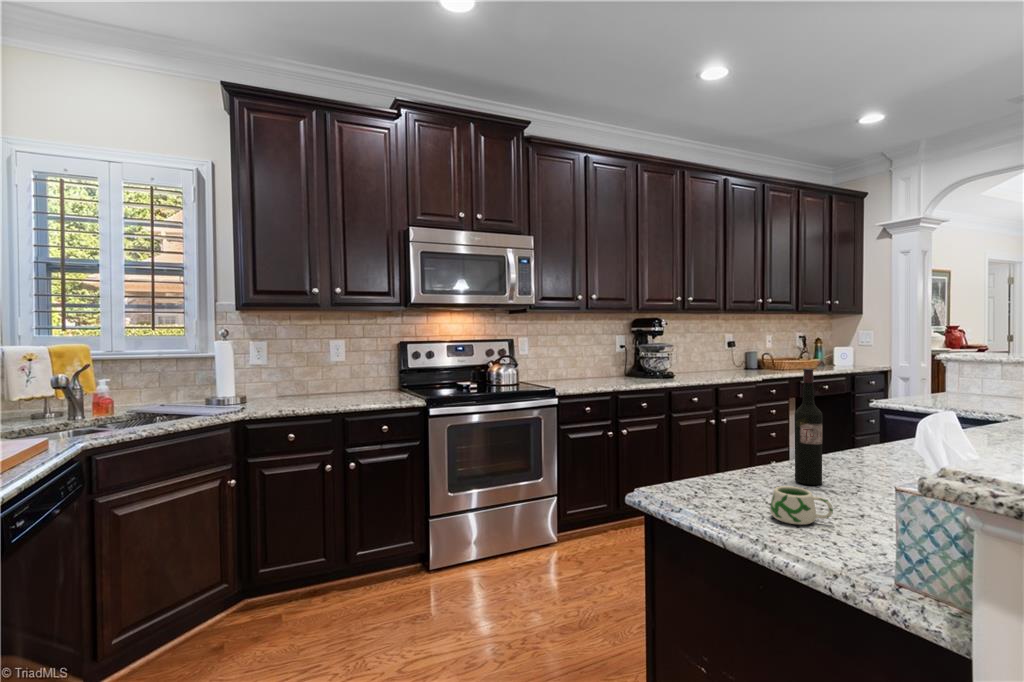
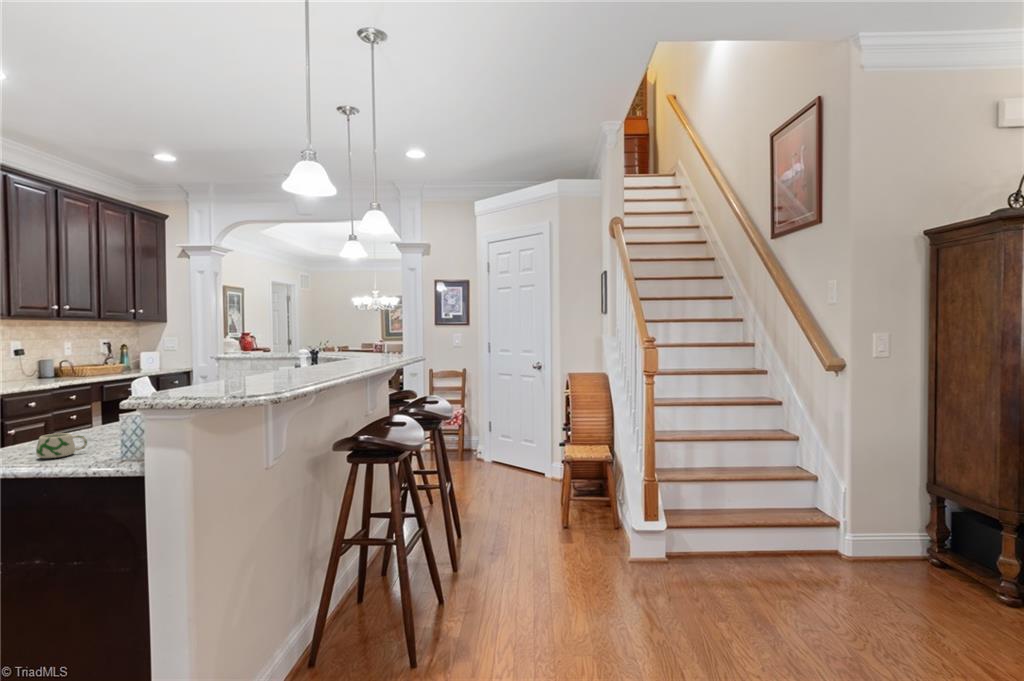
wine bottle: present [795,369,822,485] -> none [64,351,89,439]

